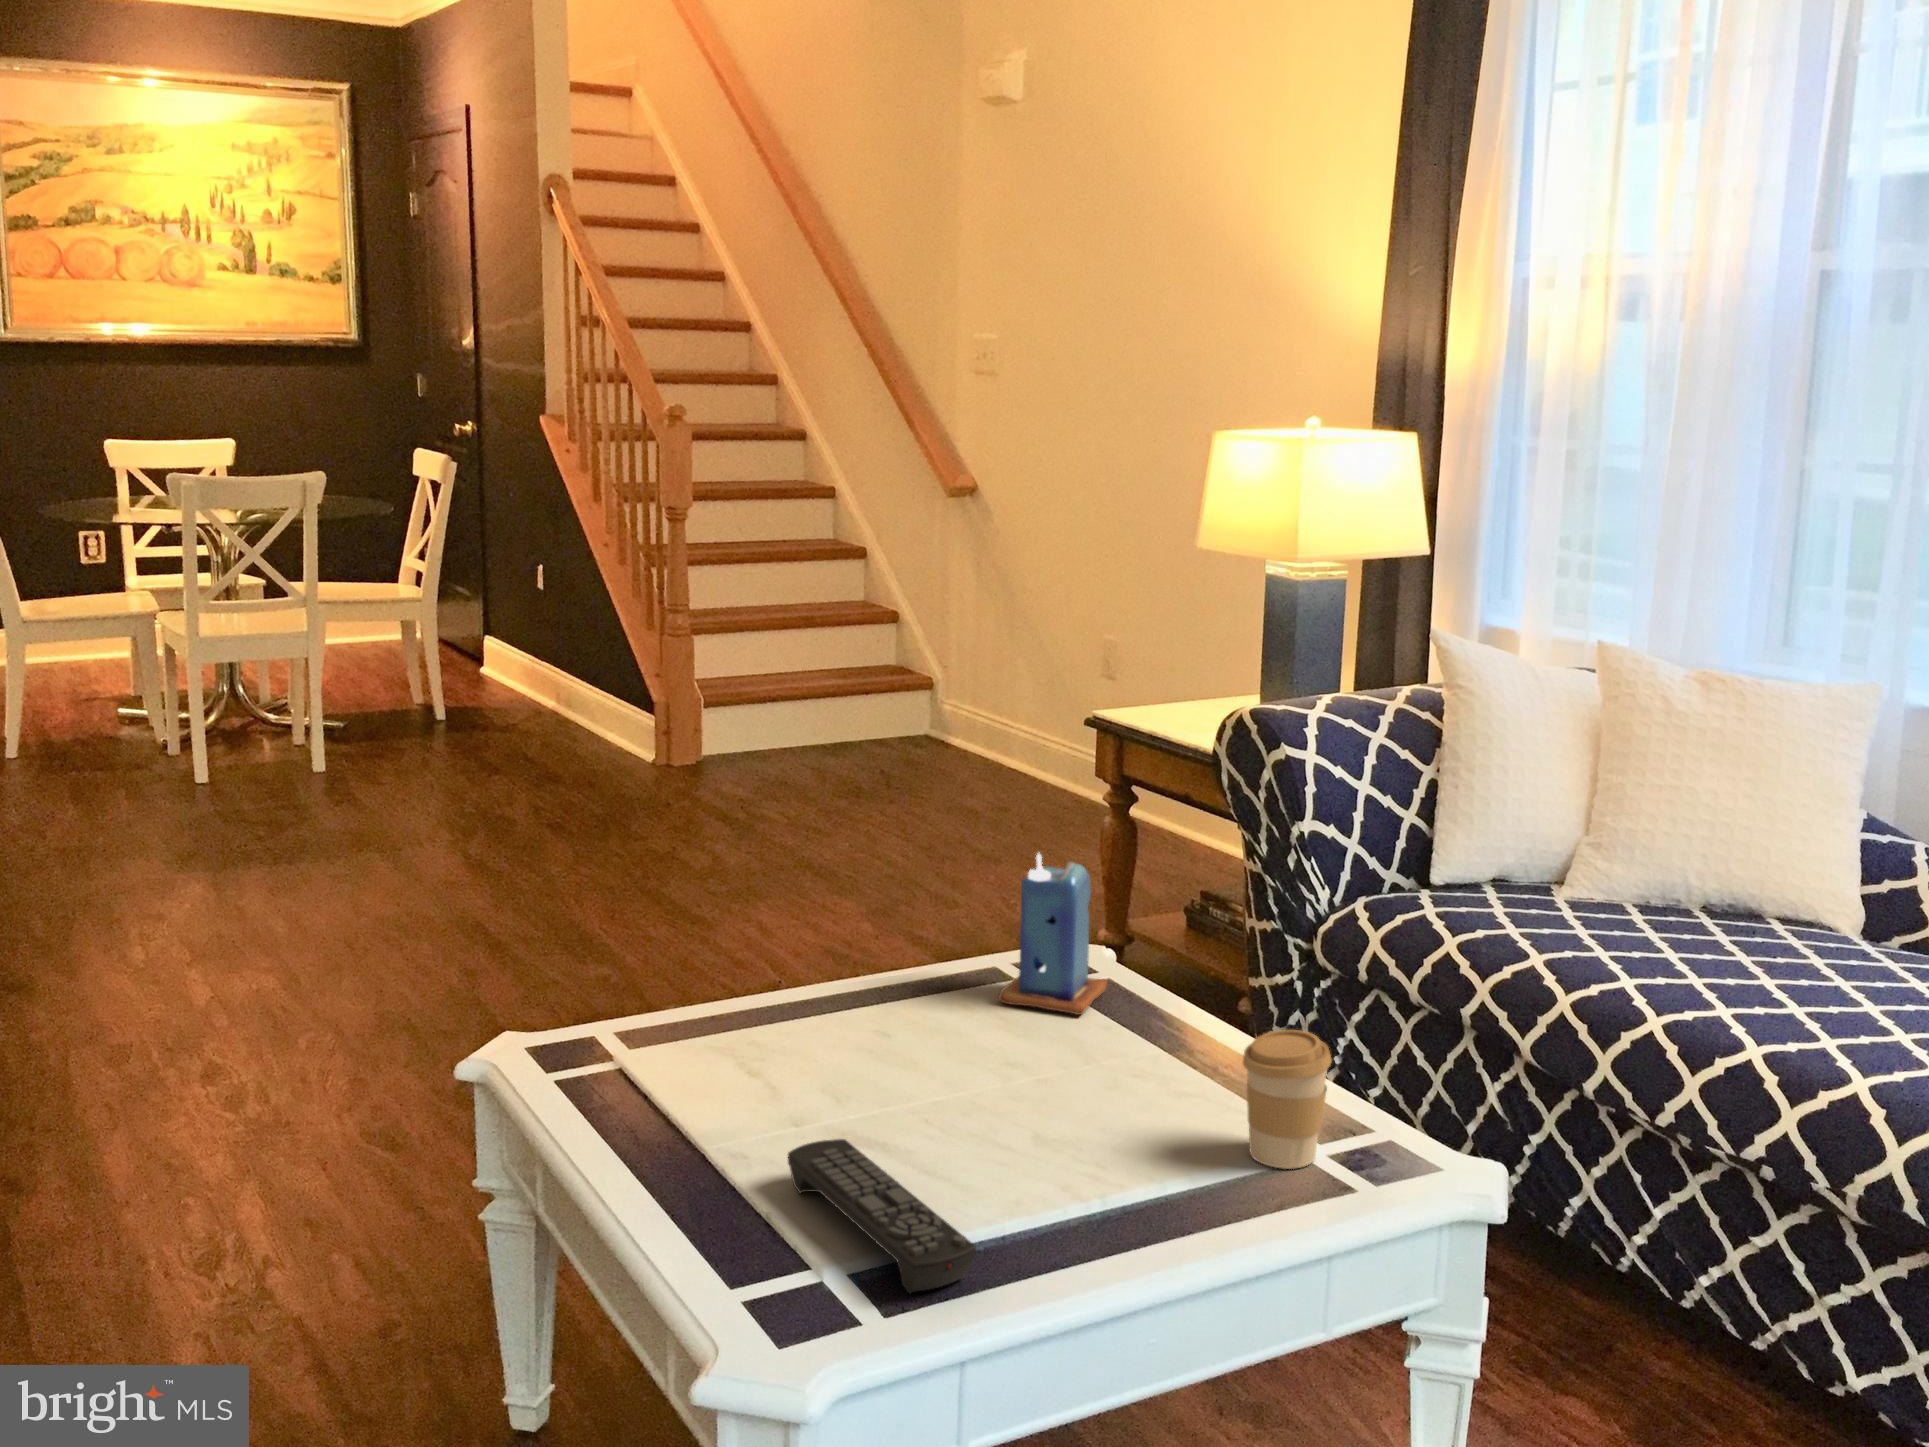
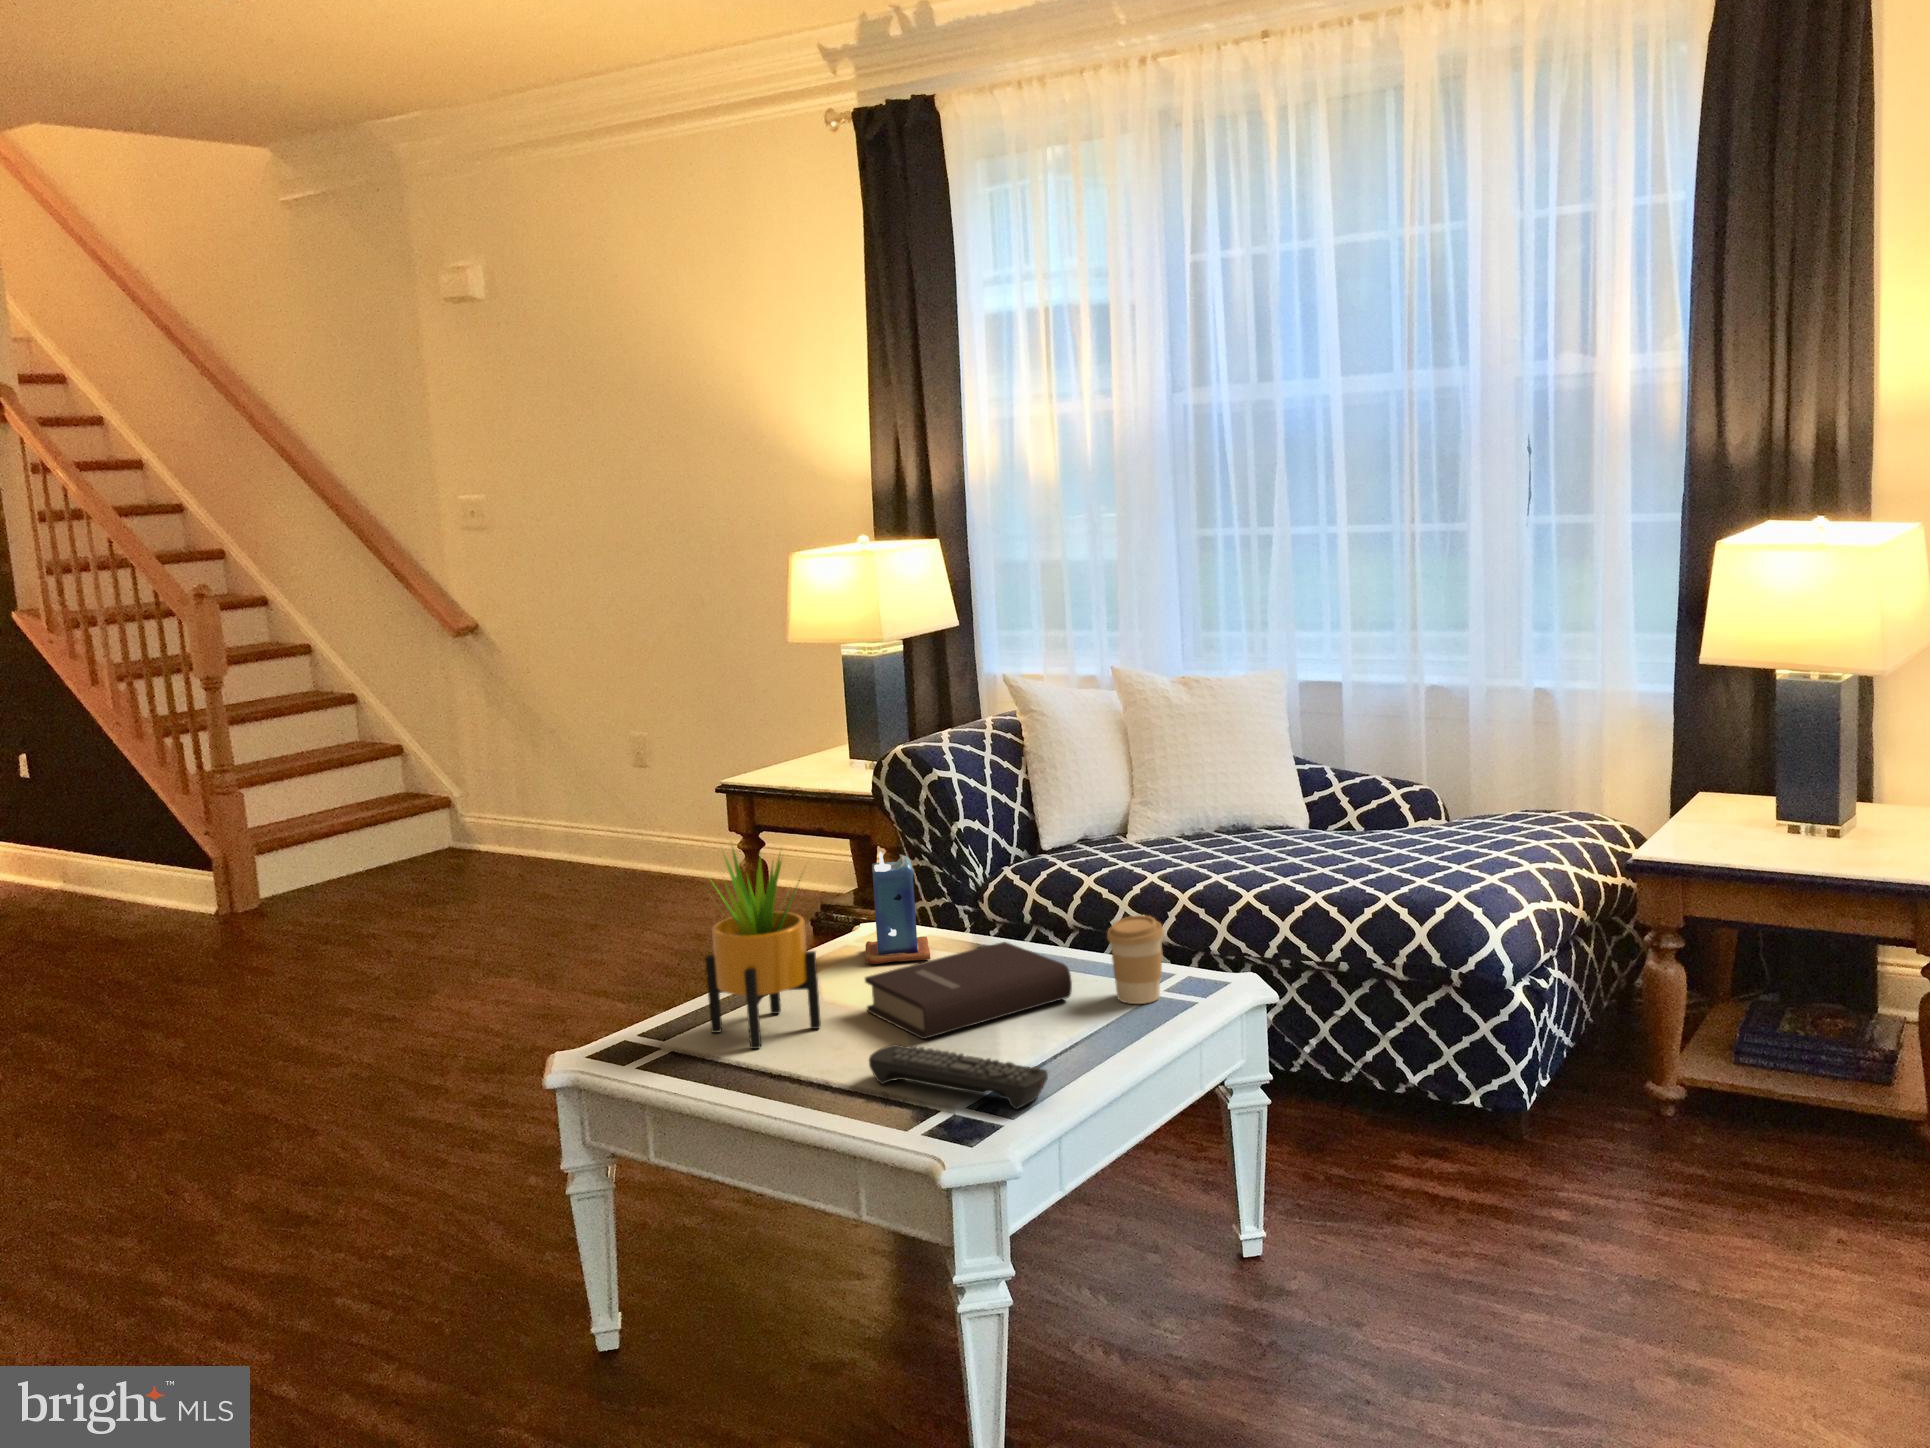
potted plant: none [698,801,850,1091] -> present [705,849,821,1049]
book: none [917,1018,1187,1138] -> present [865,942,1072,1039]

